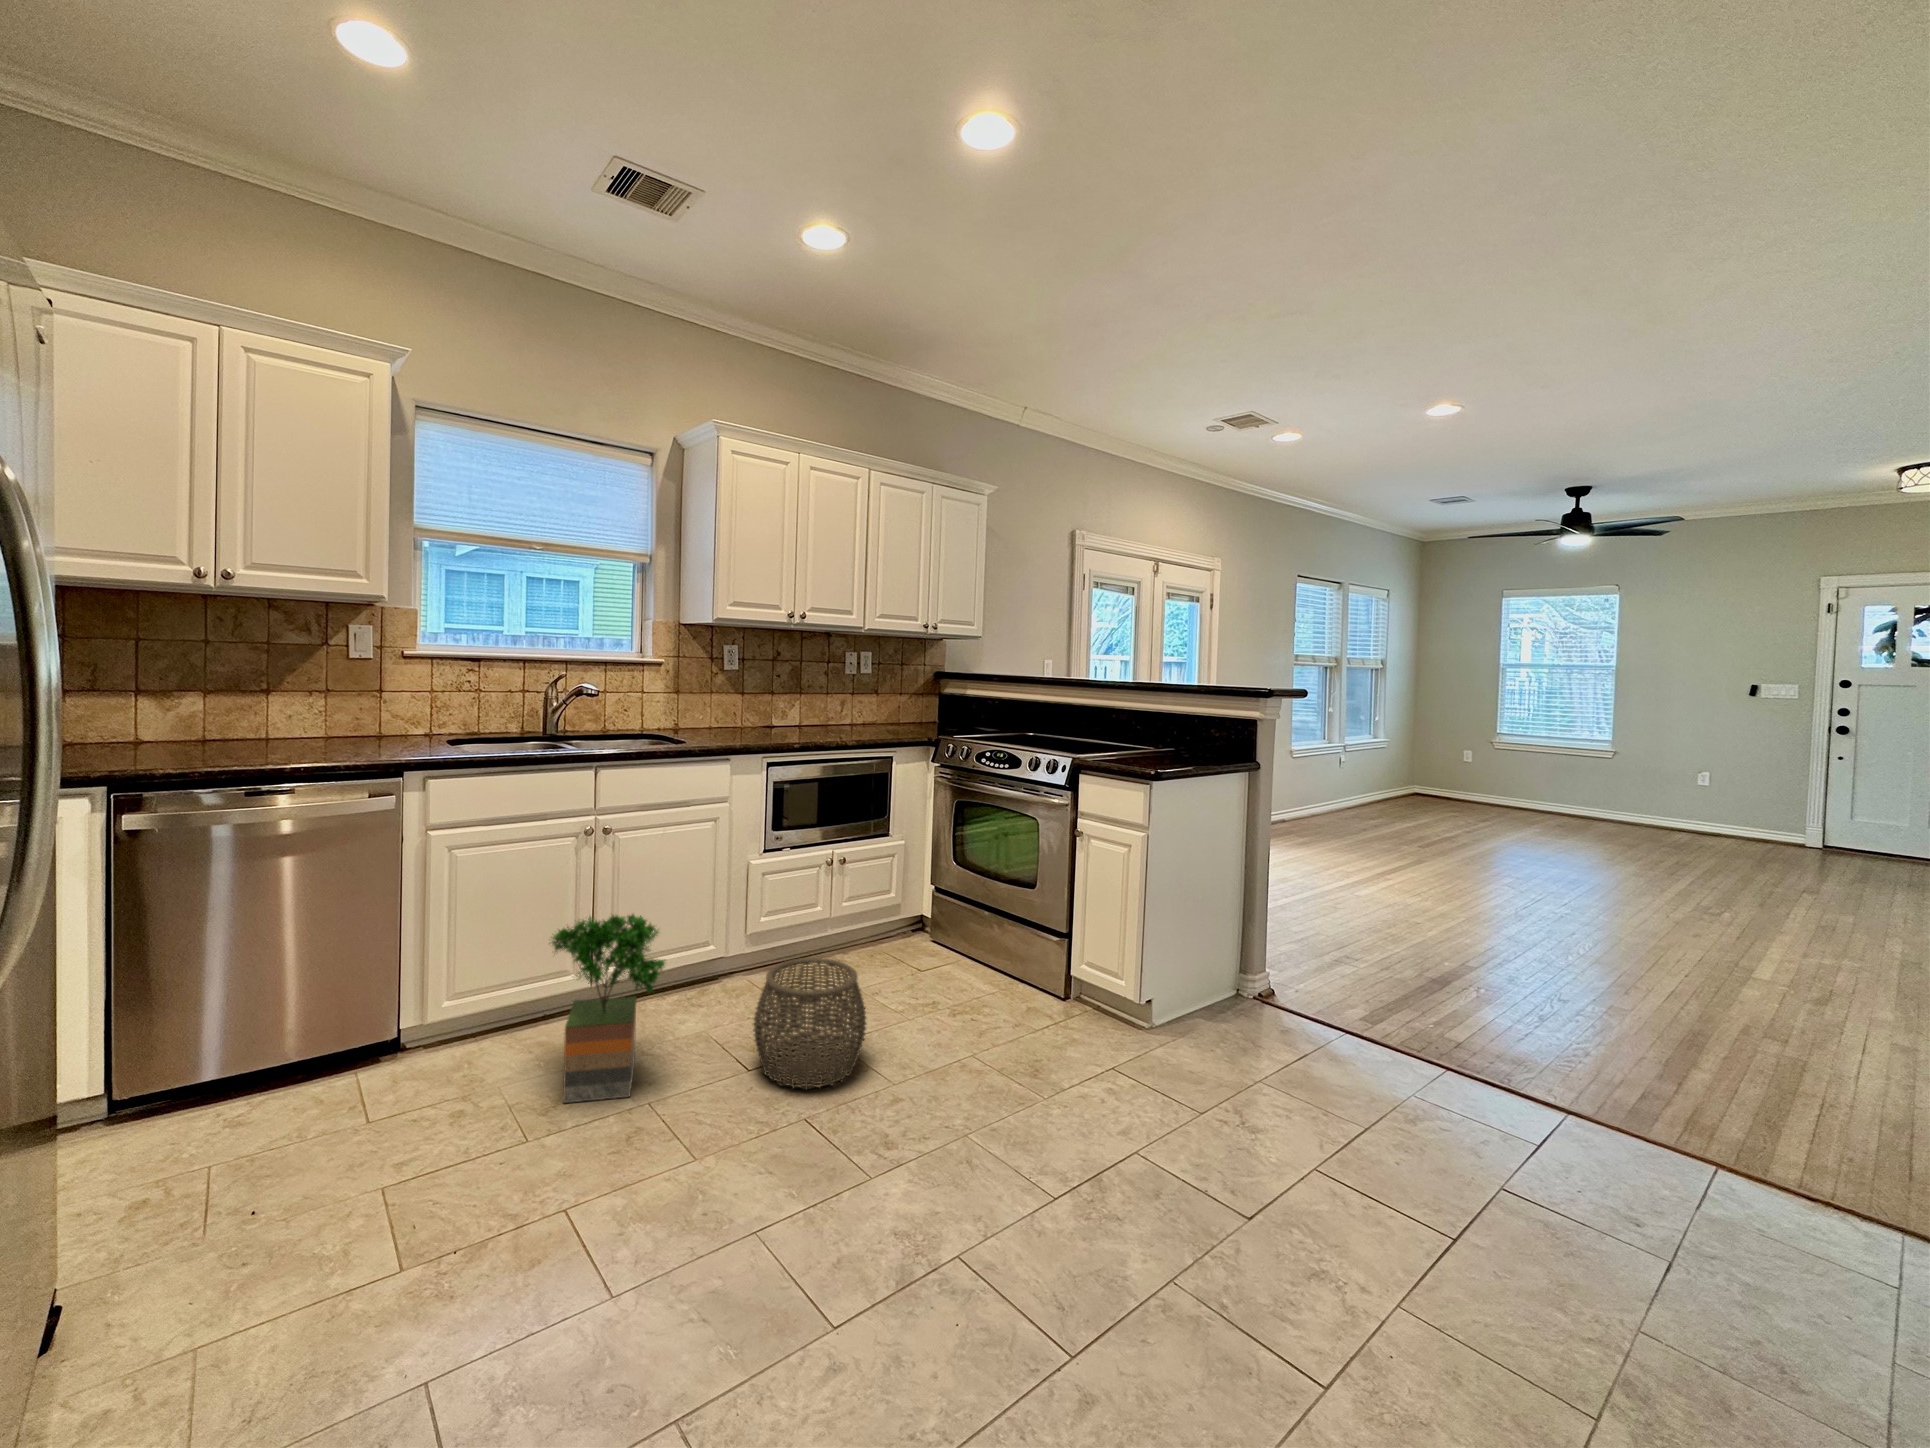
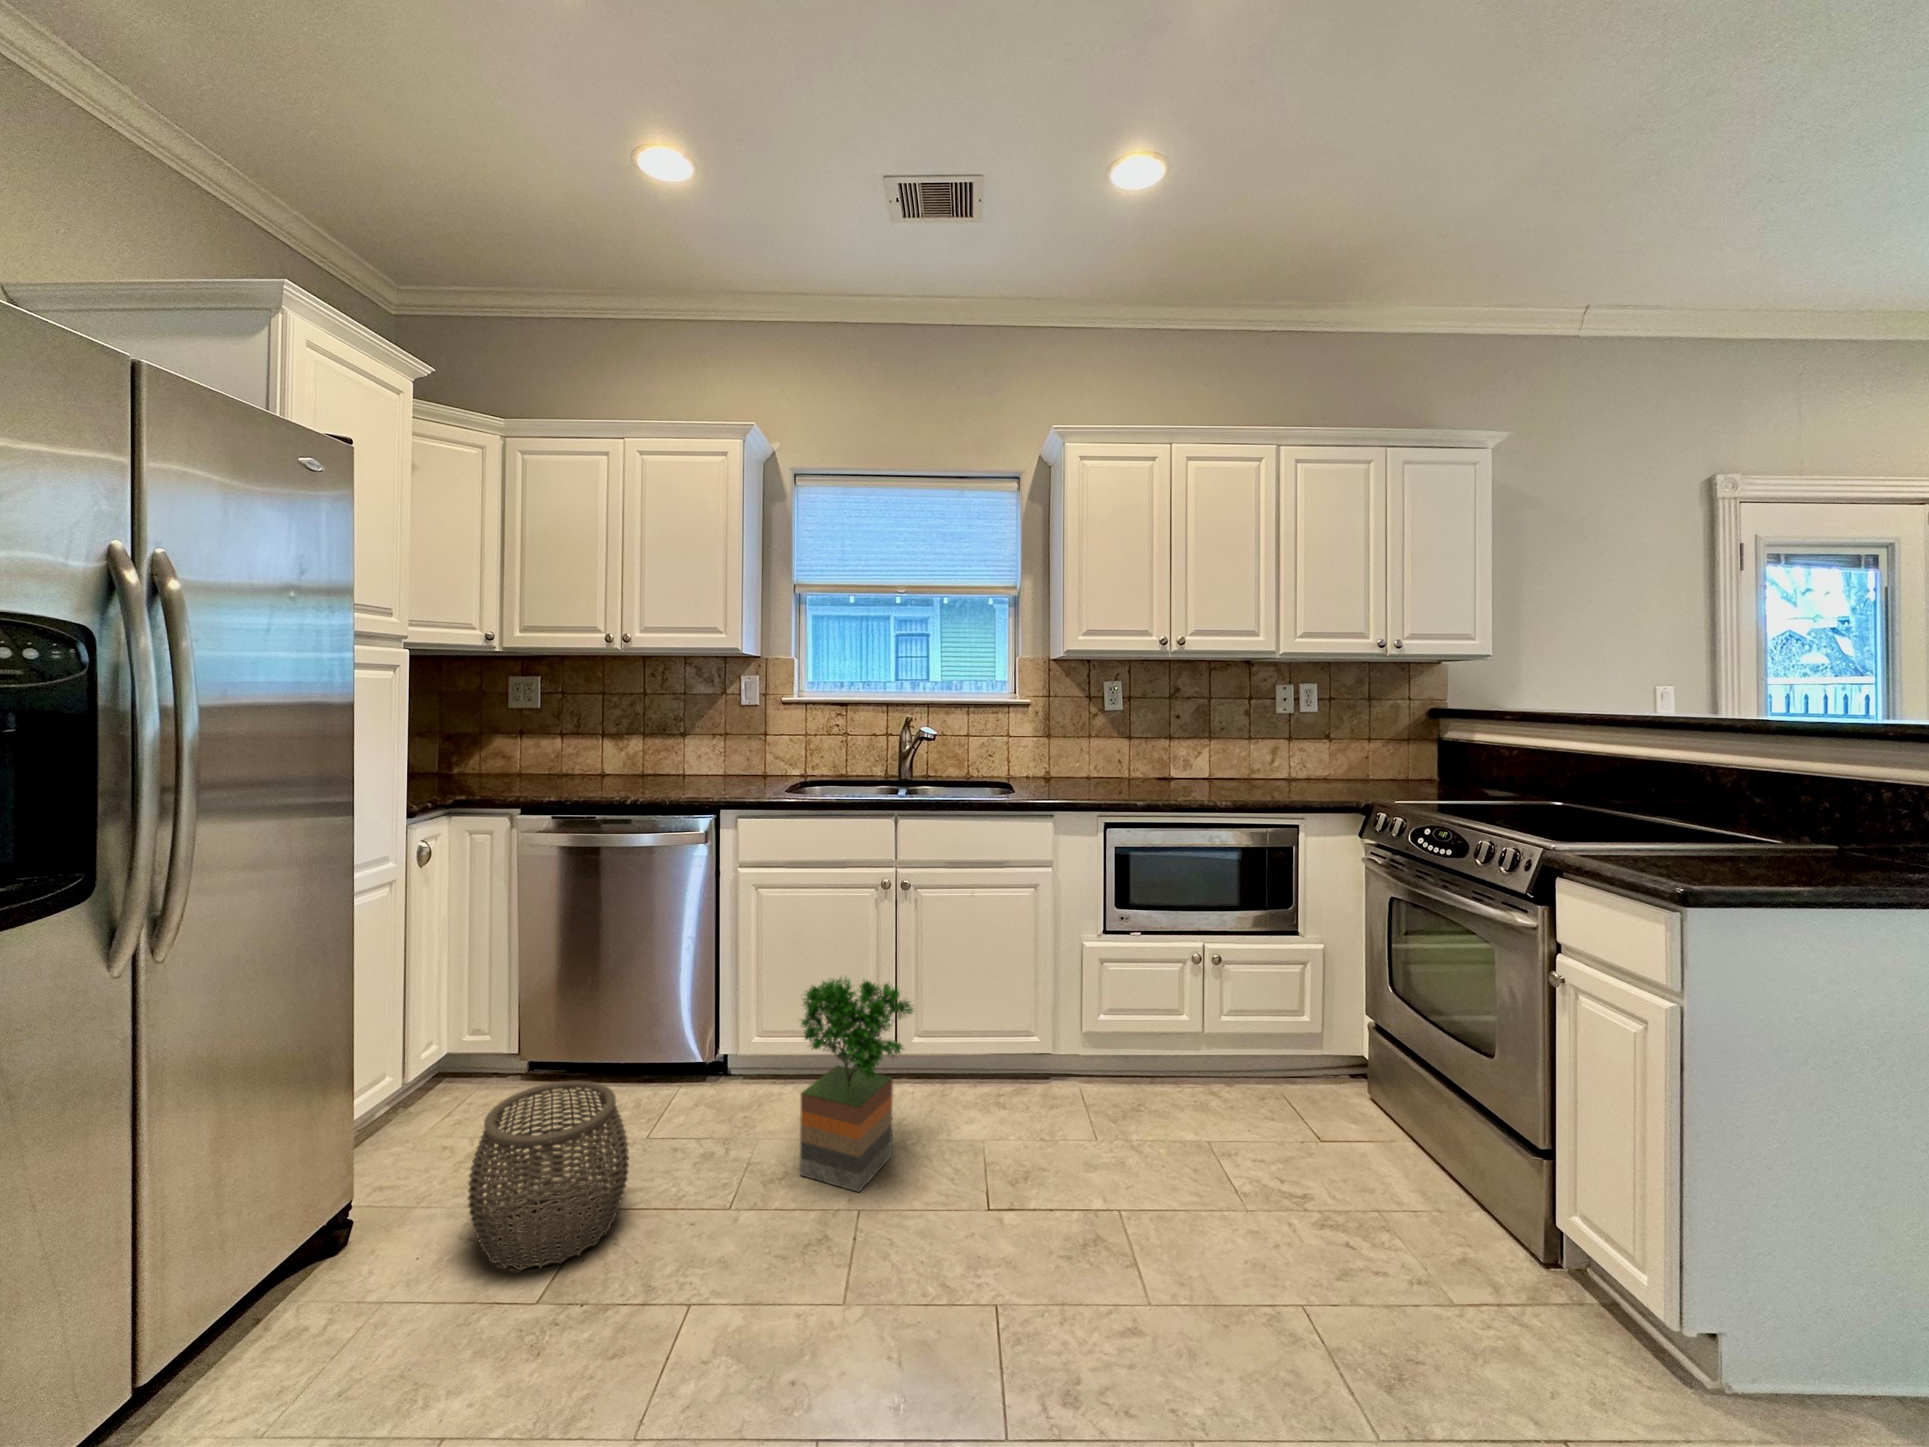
woven basket: present [753,958,866,1089] -> present [468,1081,629,1270]

